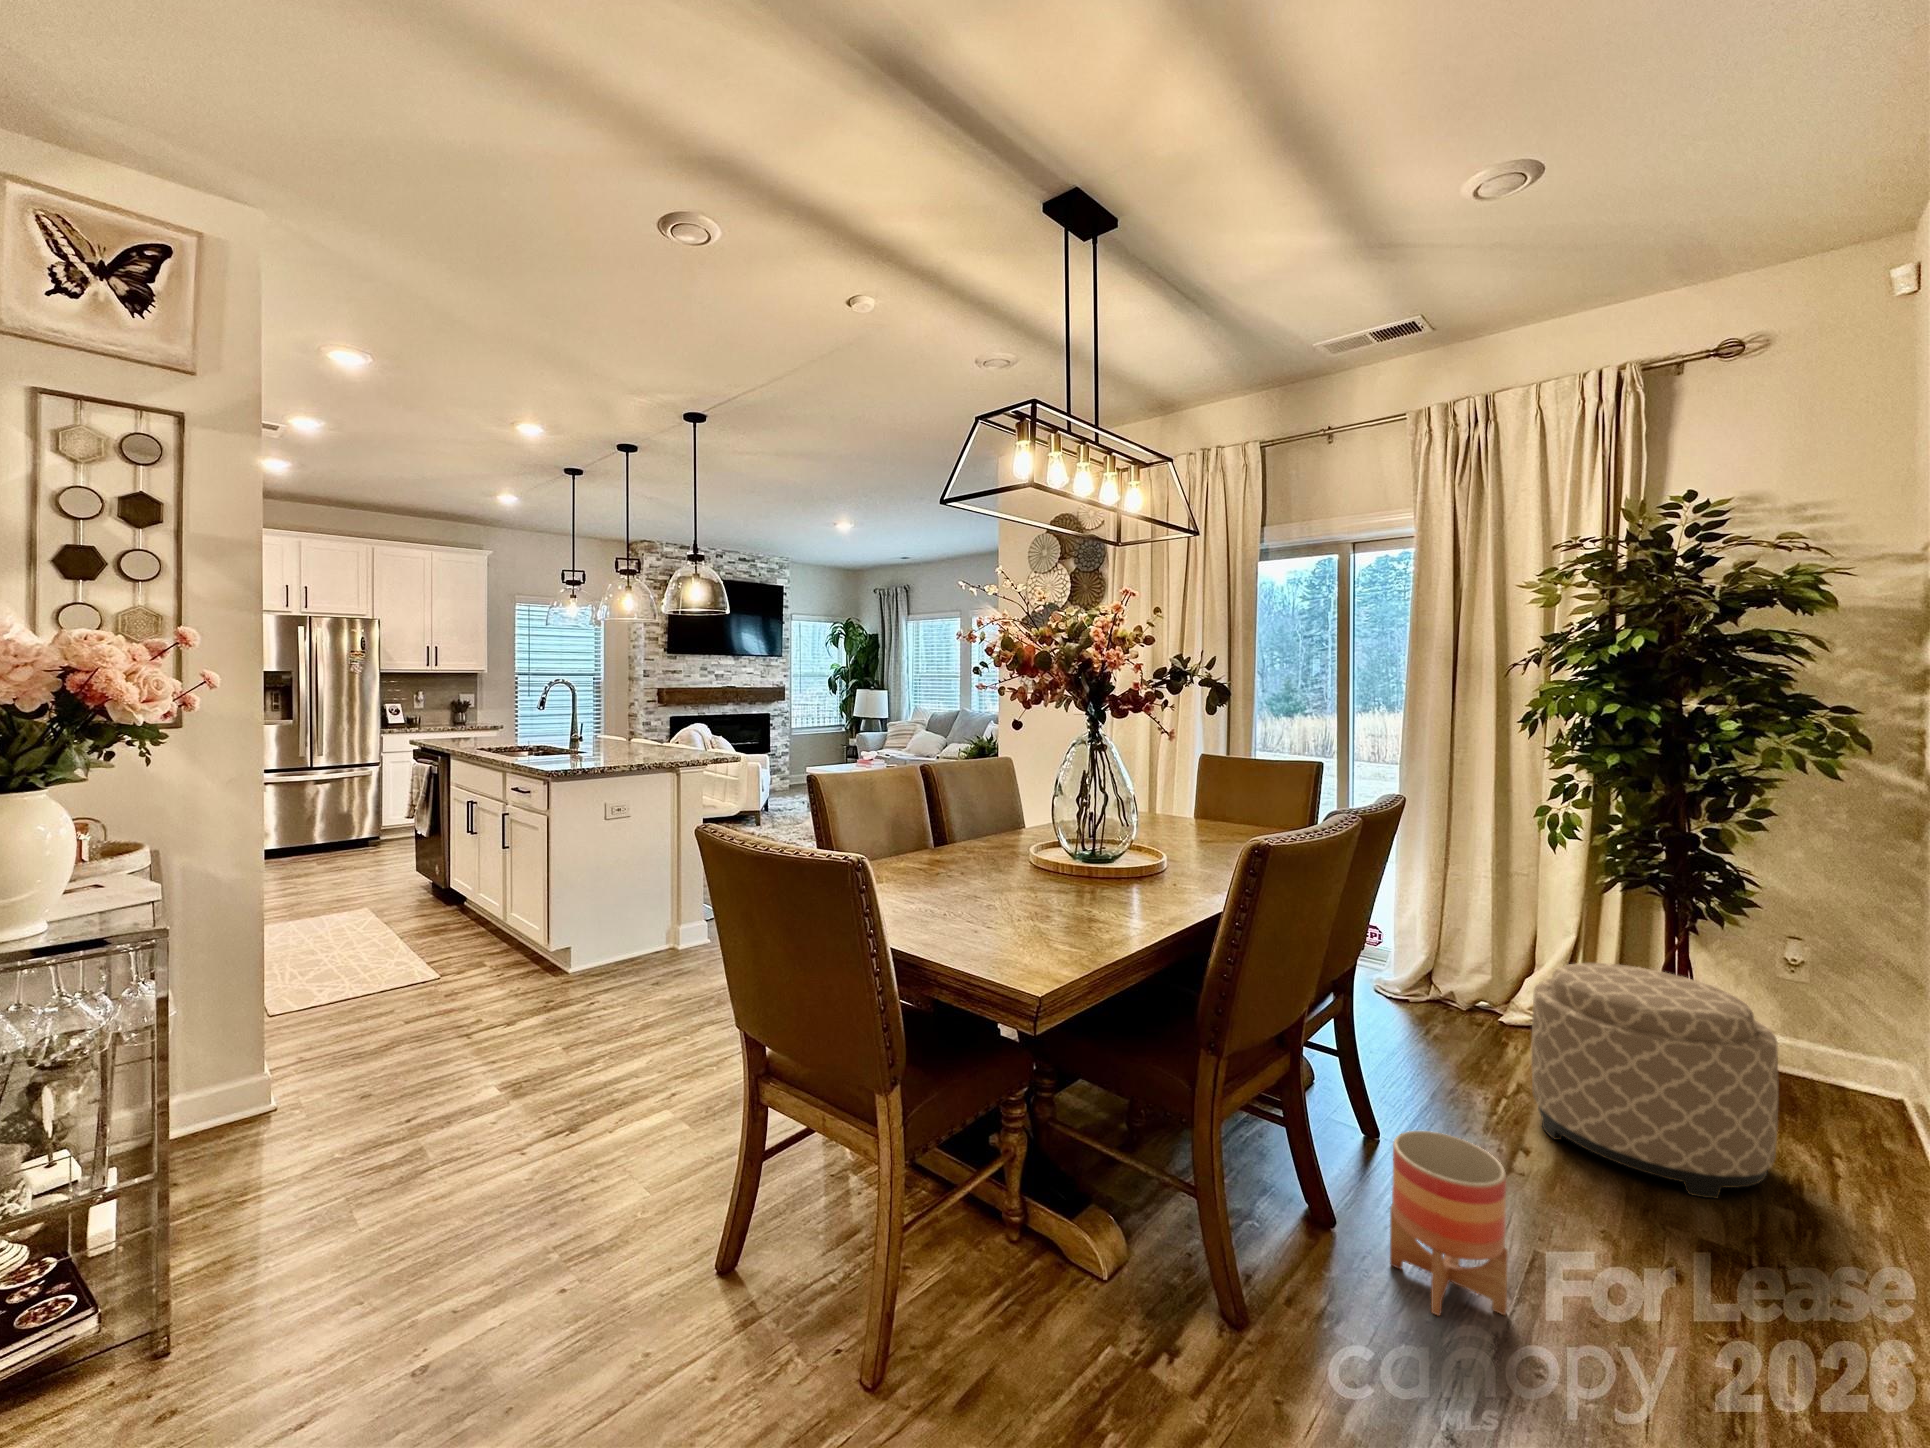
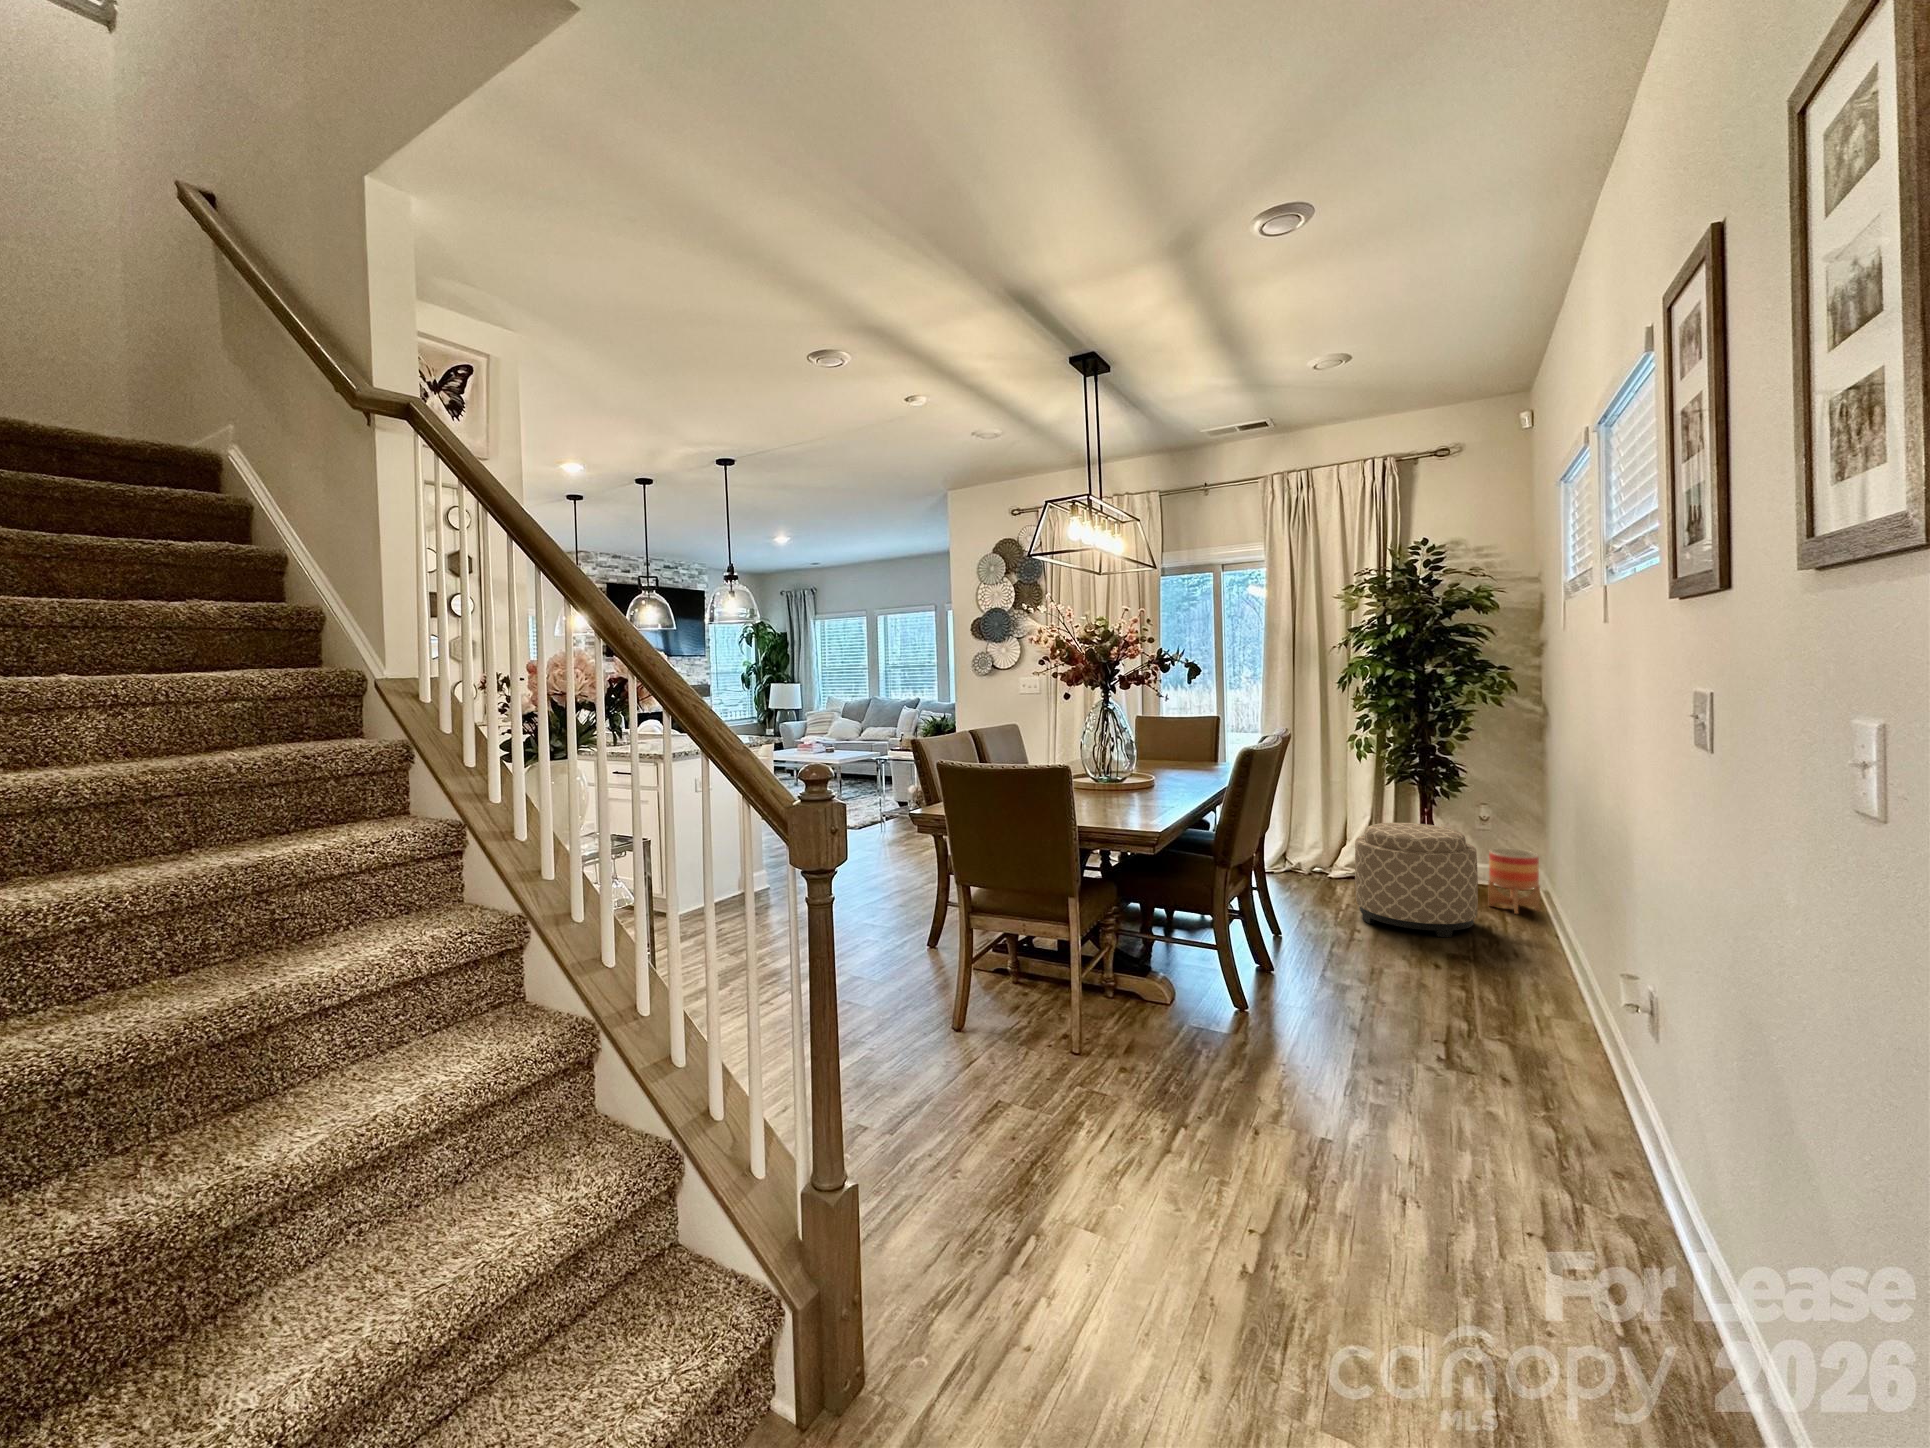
planter: present [1390,1131,1508,1316] -> present [1488,848,1540,914]

